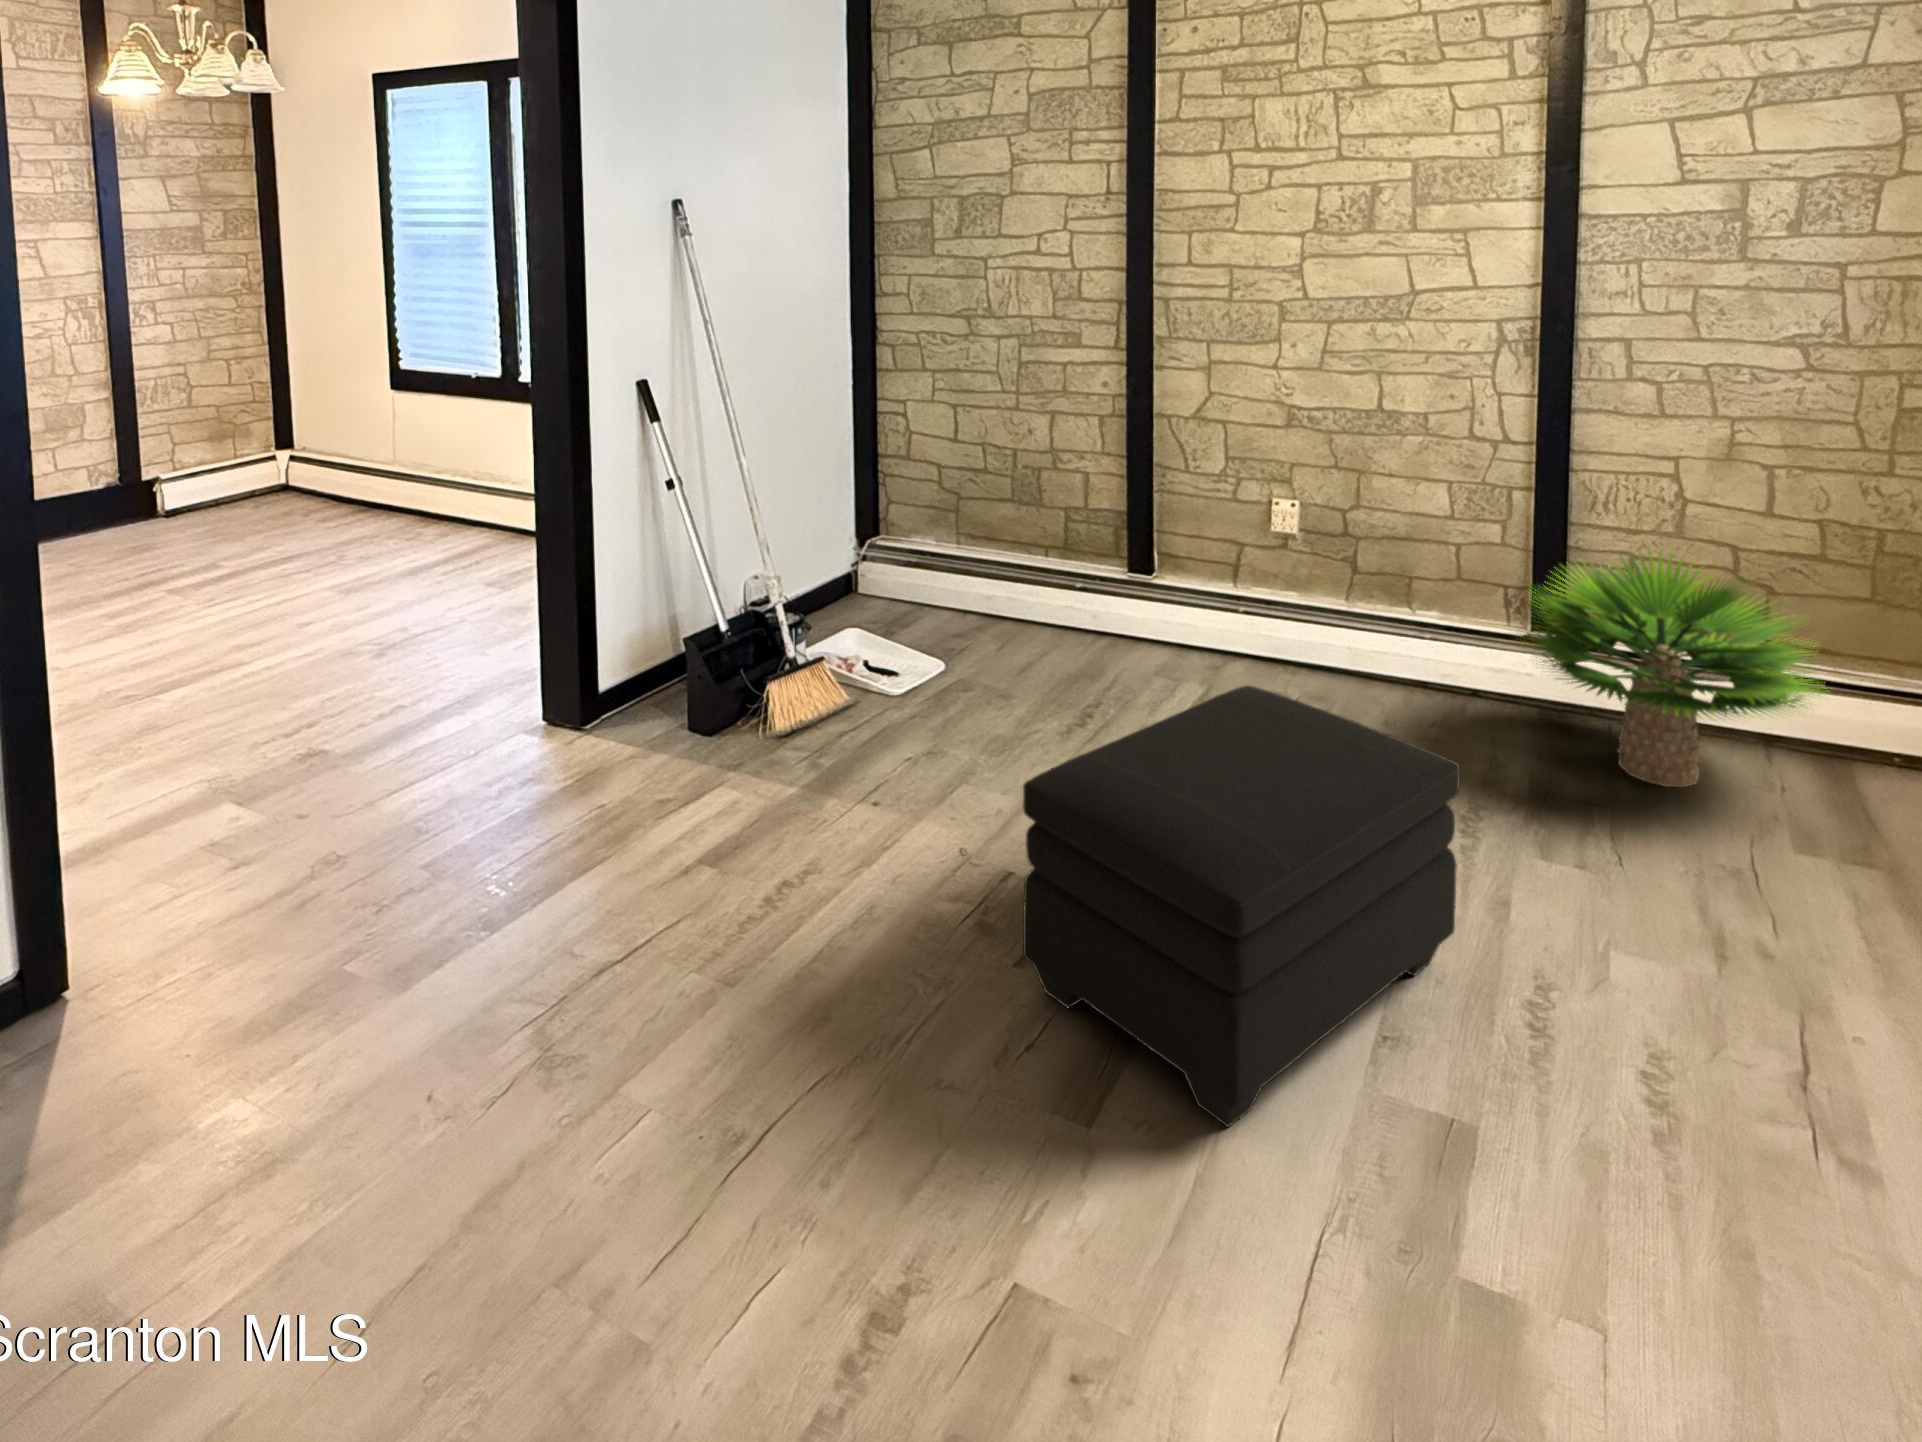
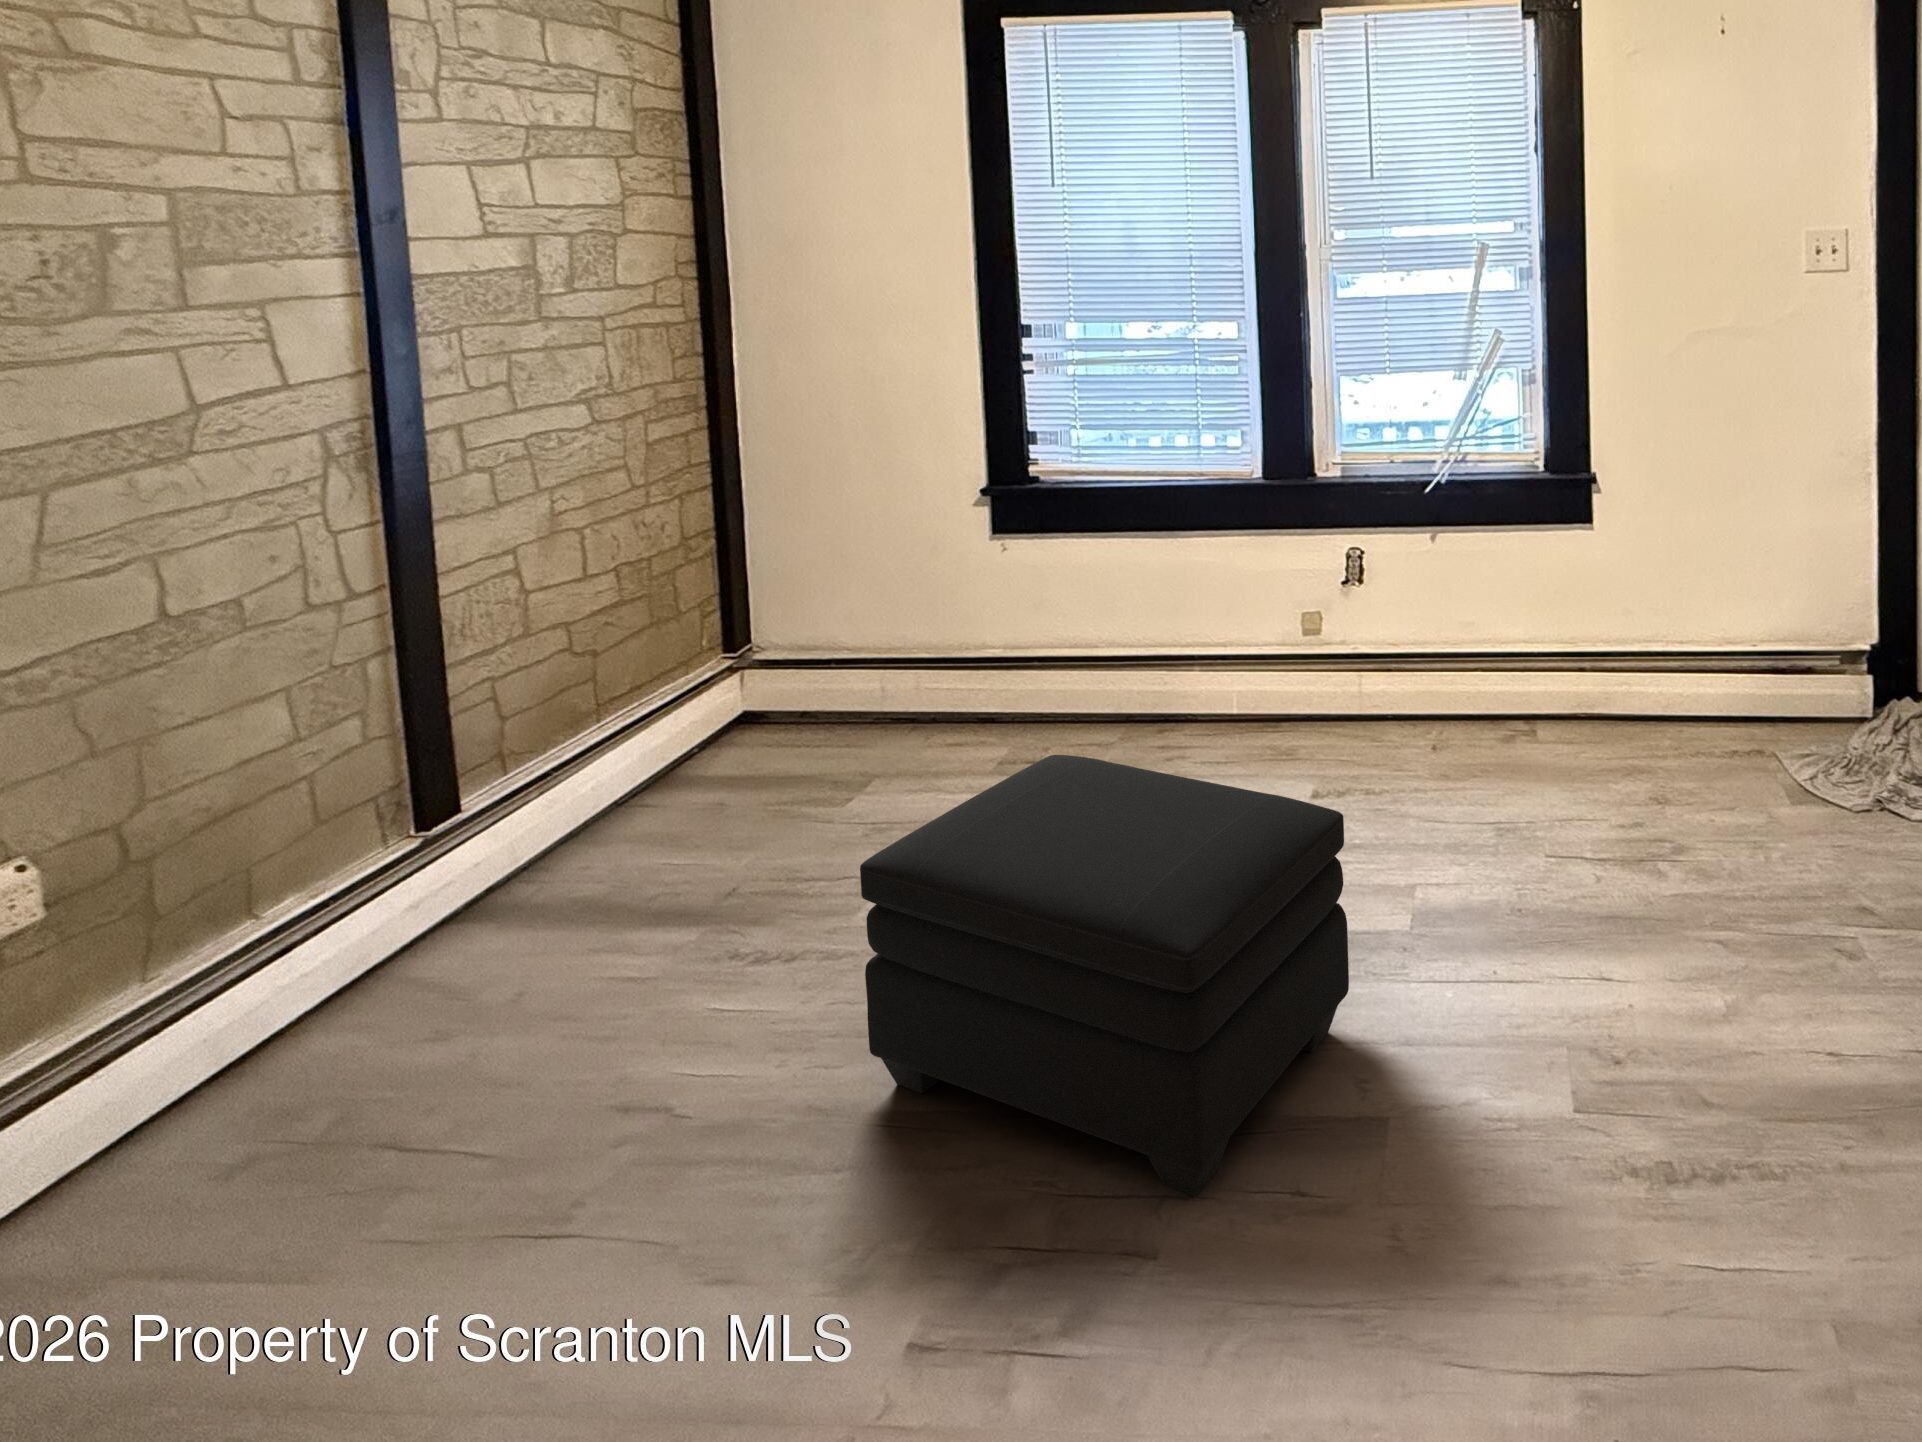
potted plant: present [1524,551,1820,787] -> none [497,598,829,866]

